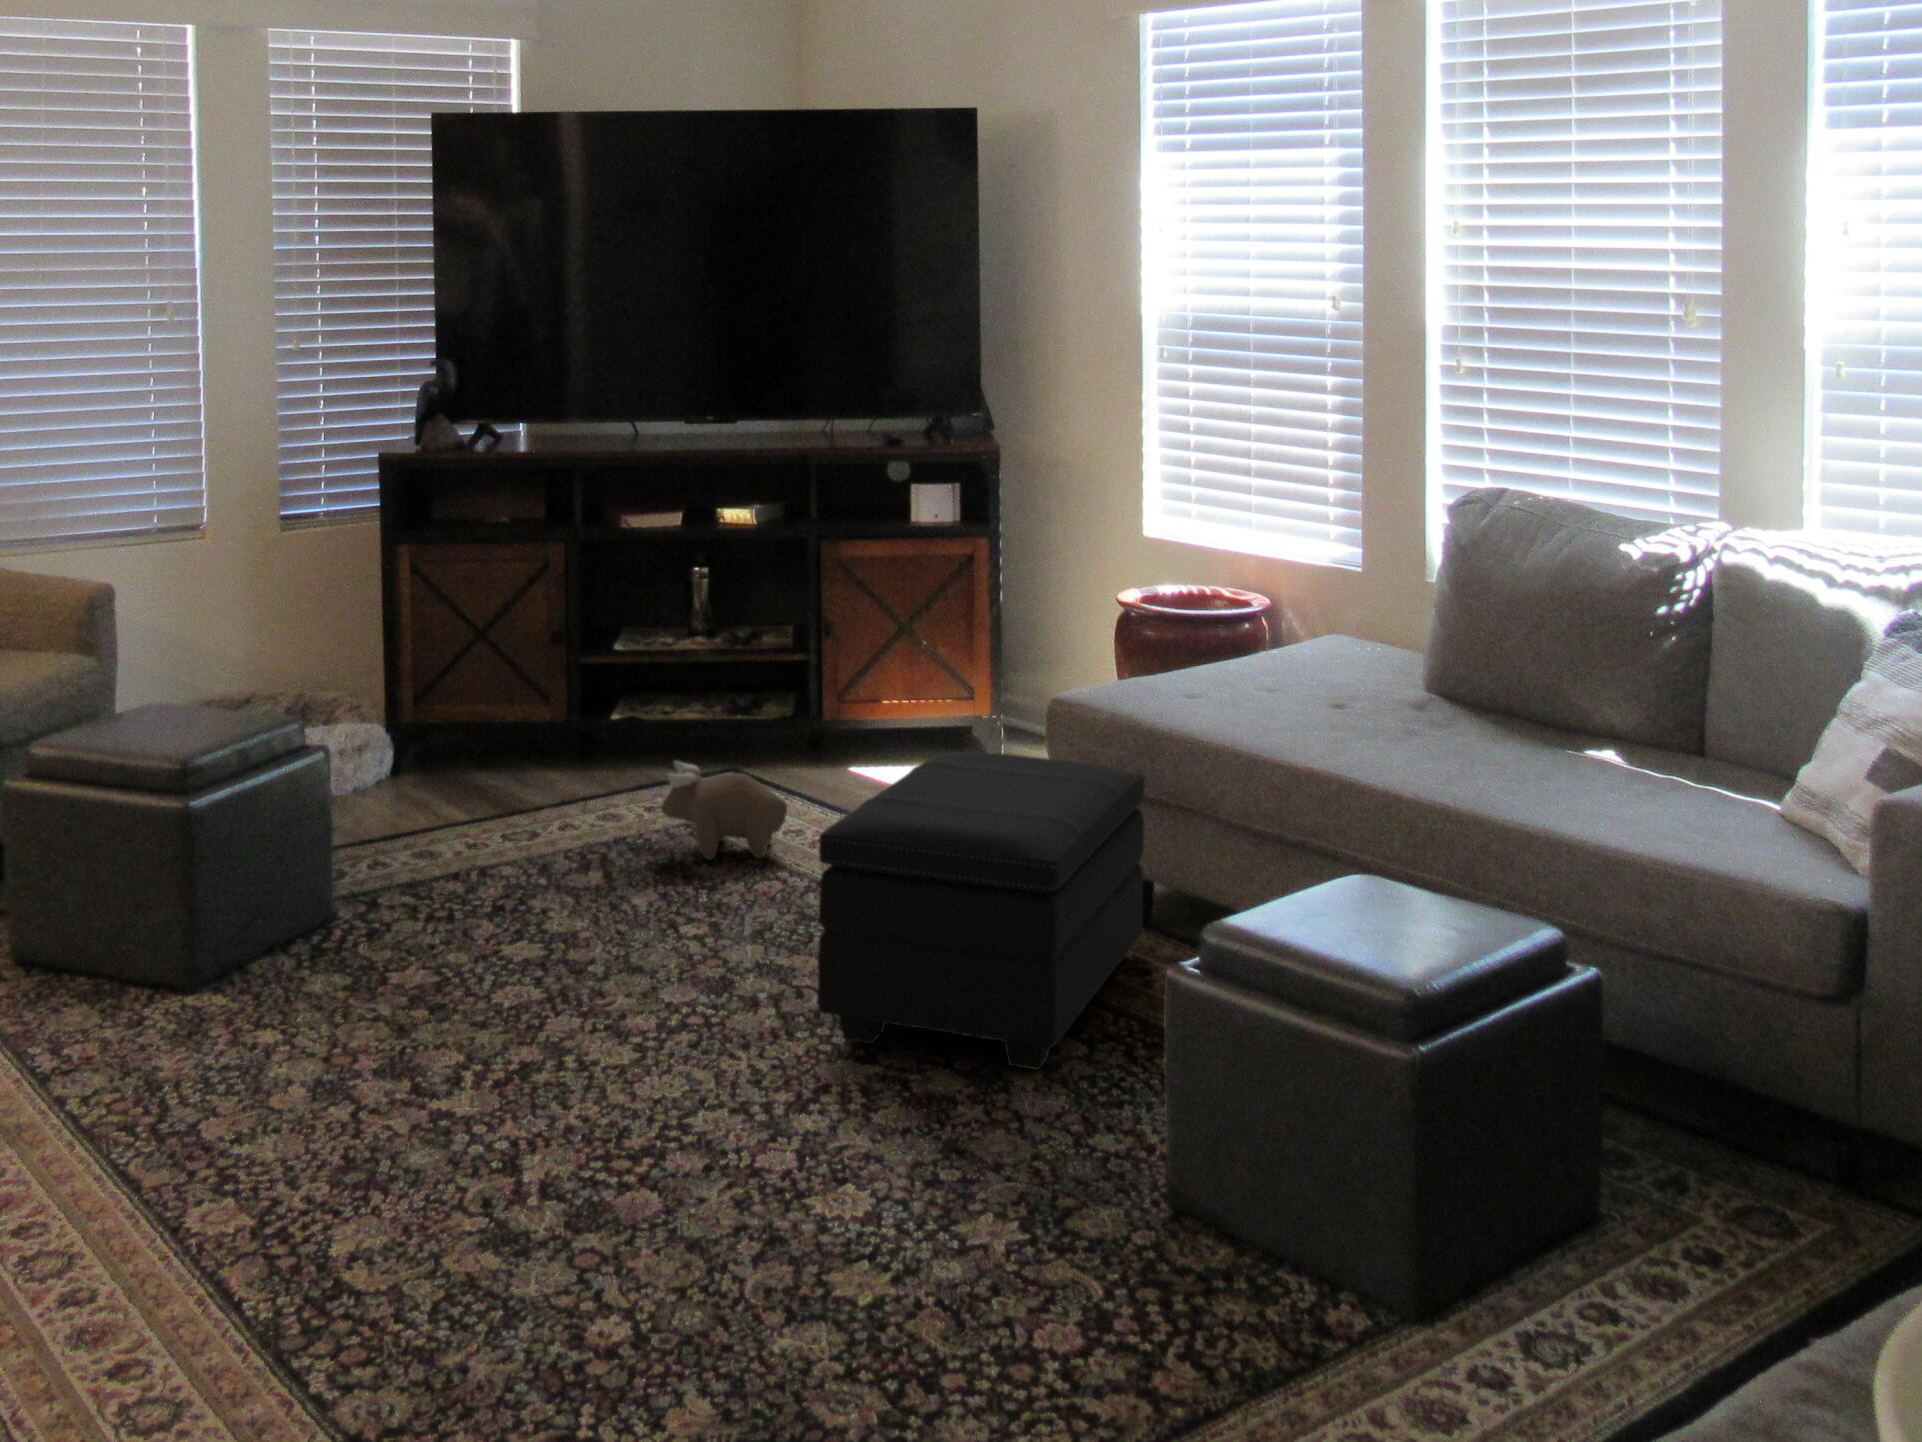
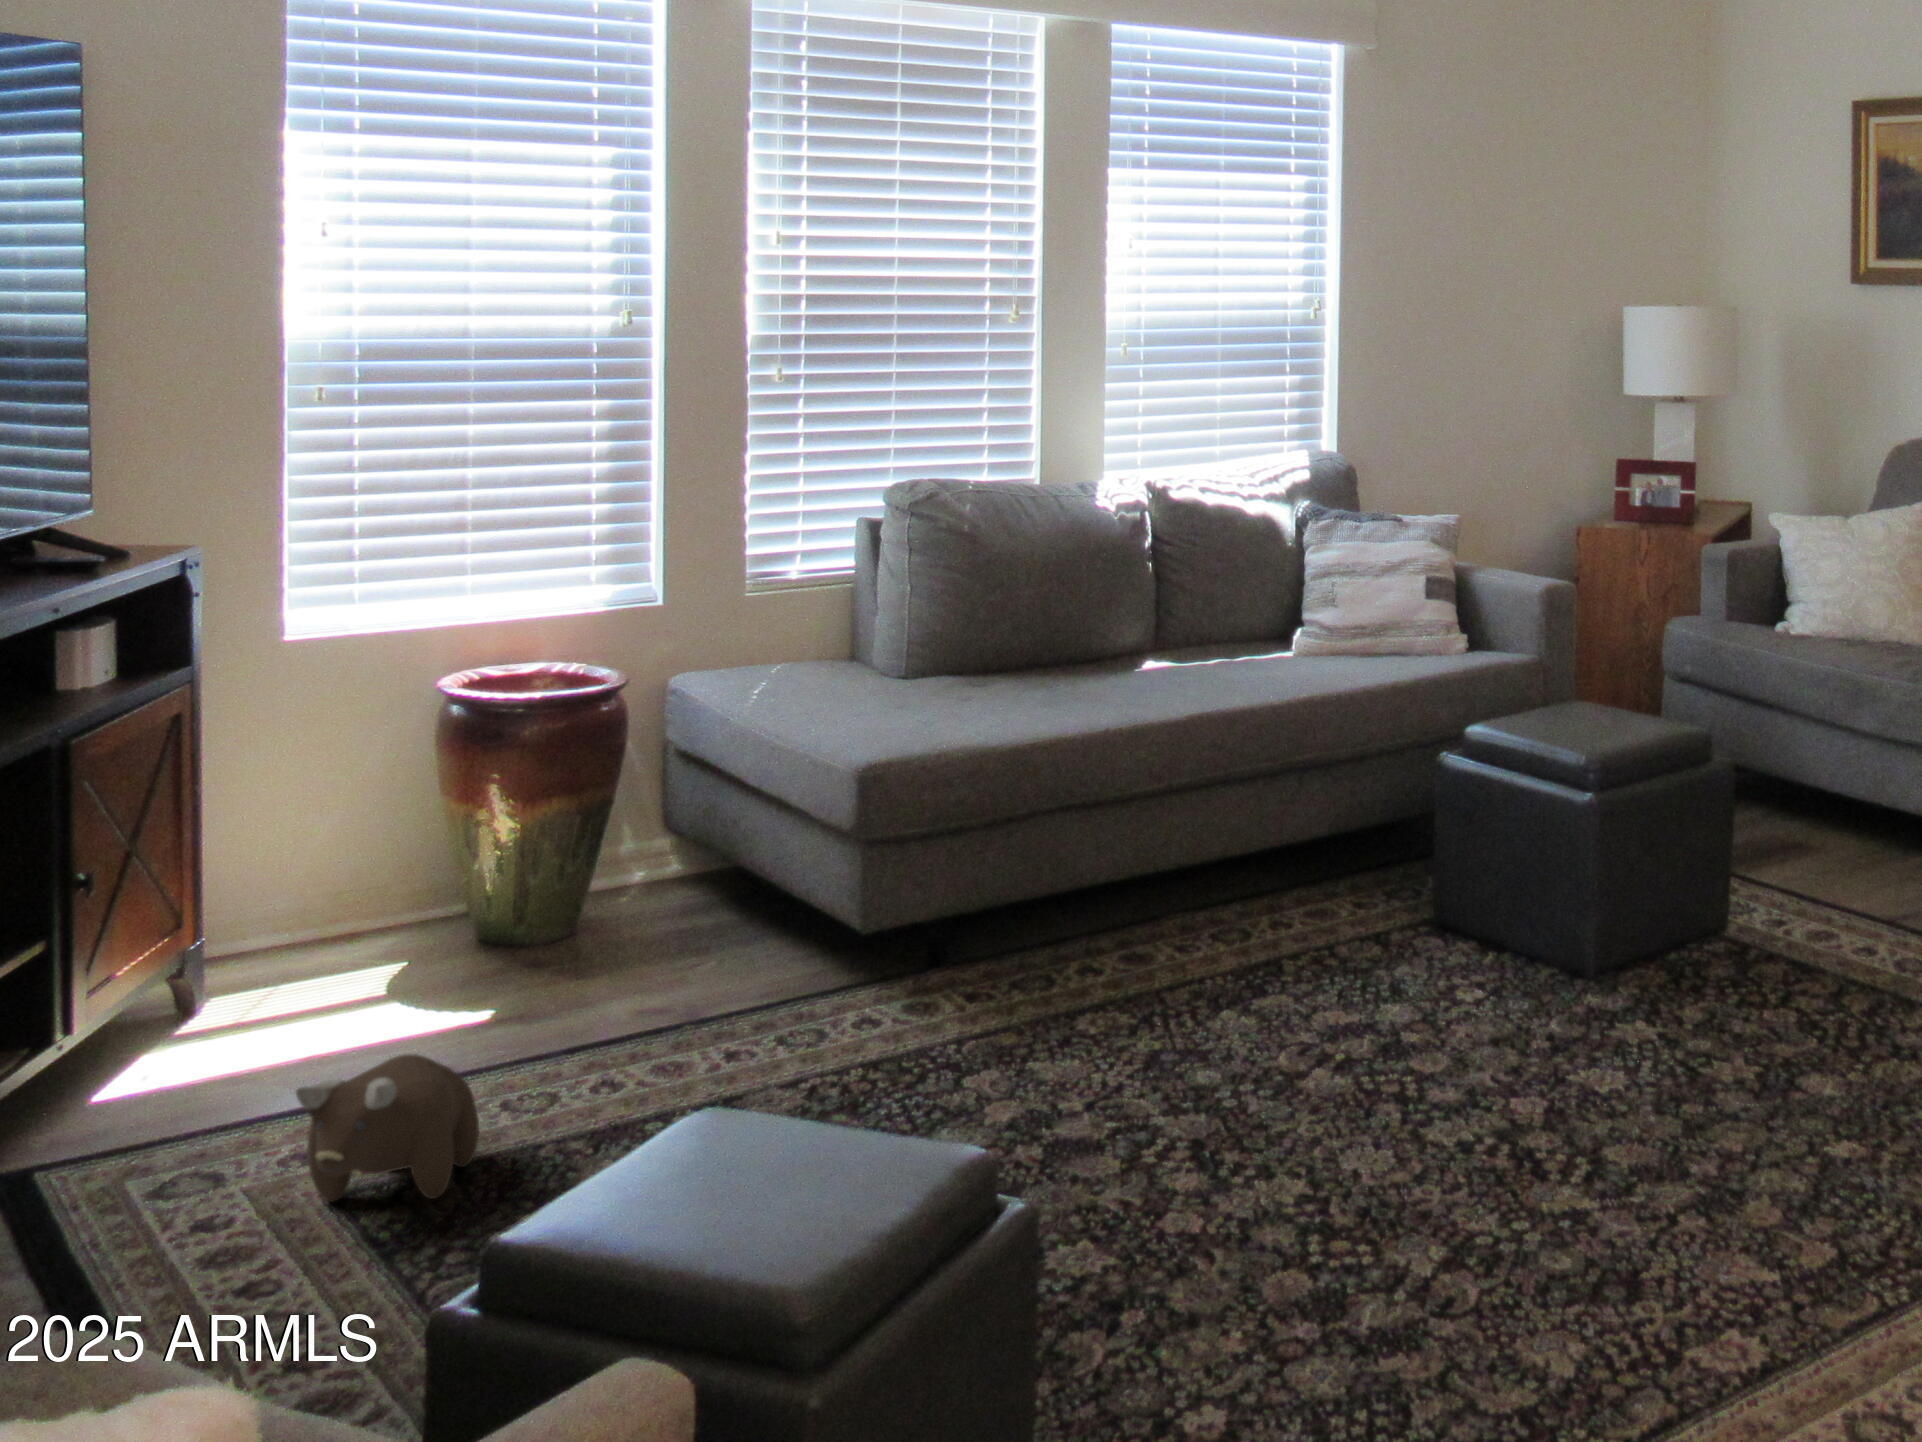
footstool: present [818,752,1145,1069] -> none [852,776,1304,1081]

